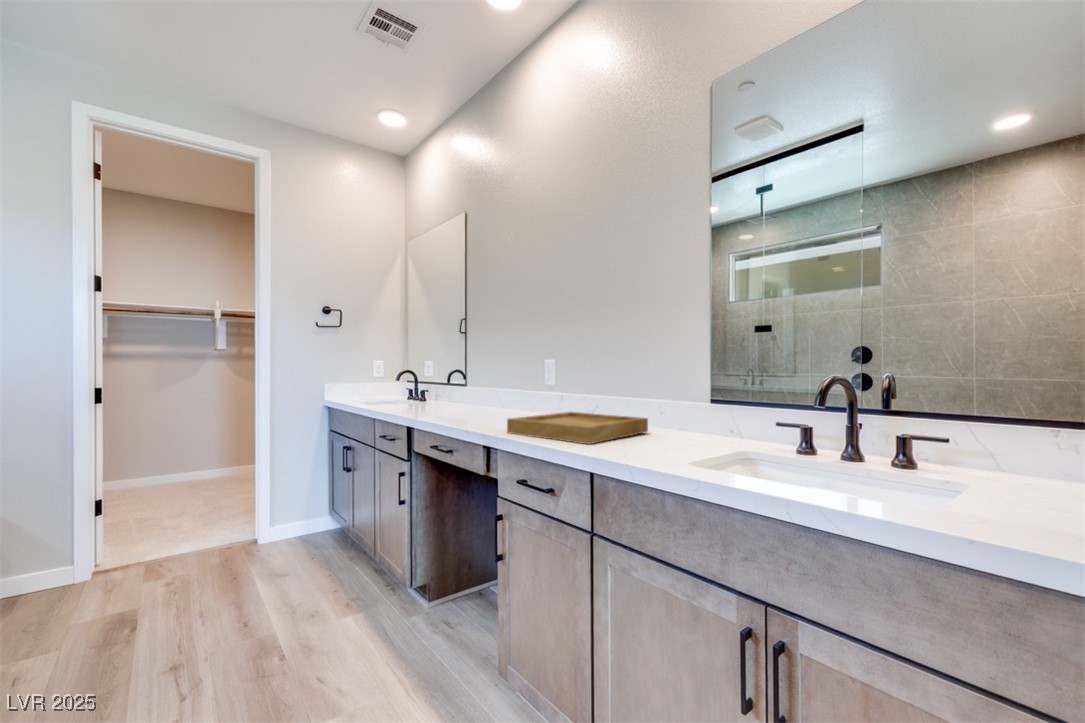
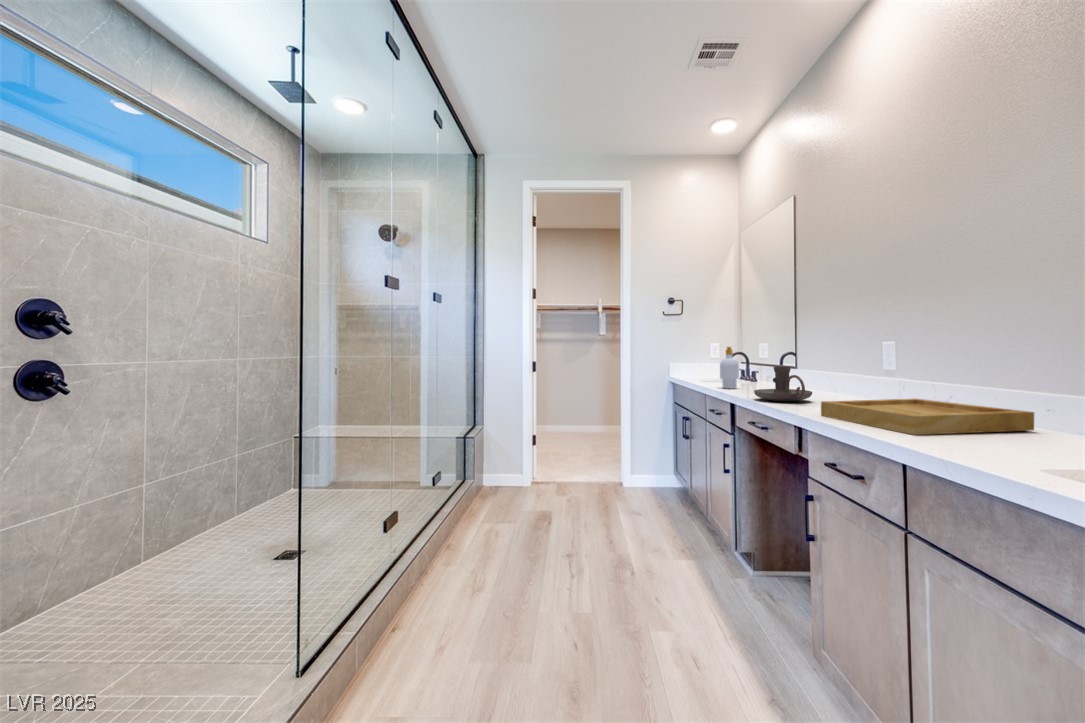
soap bottle: none [392,364,412,410] -> present [720,347,739,389]
candle holder: none [435,385,489,421] -> present [754,366,812,401]

